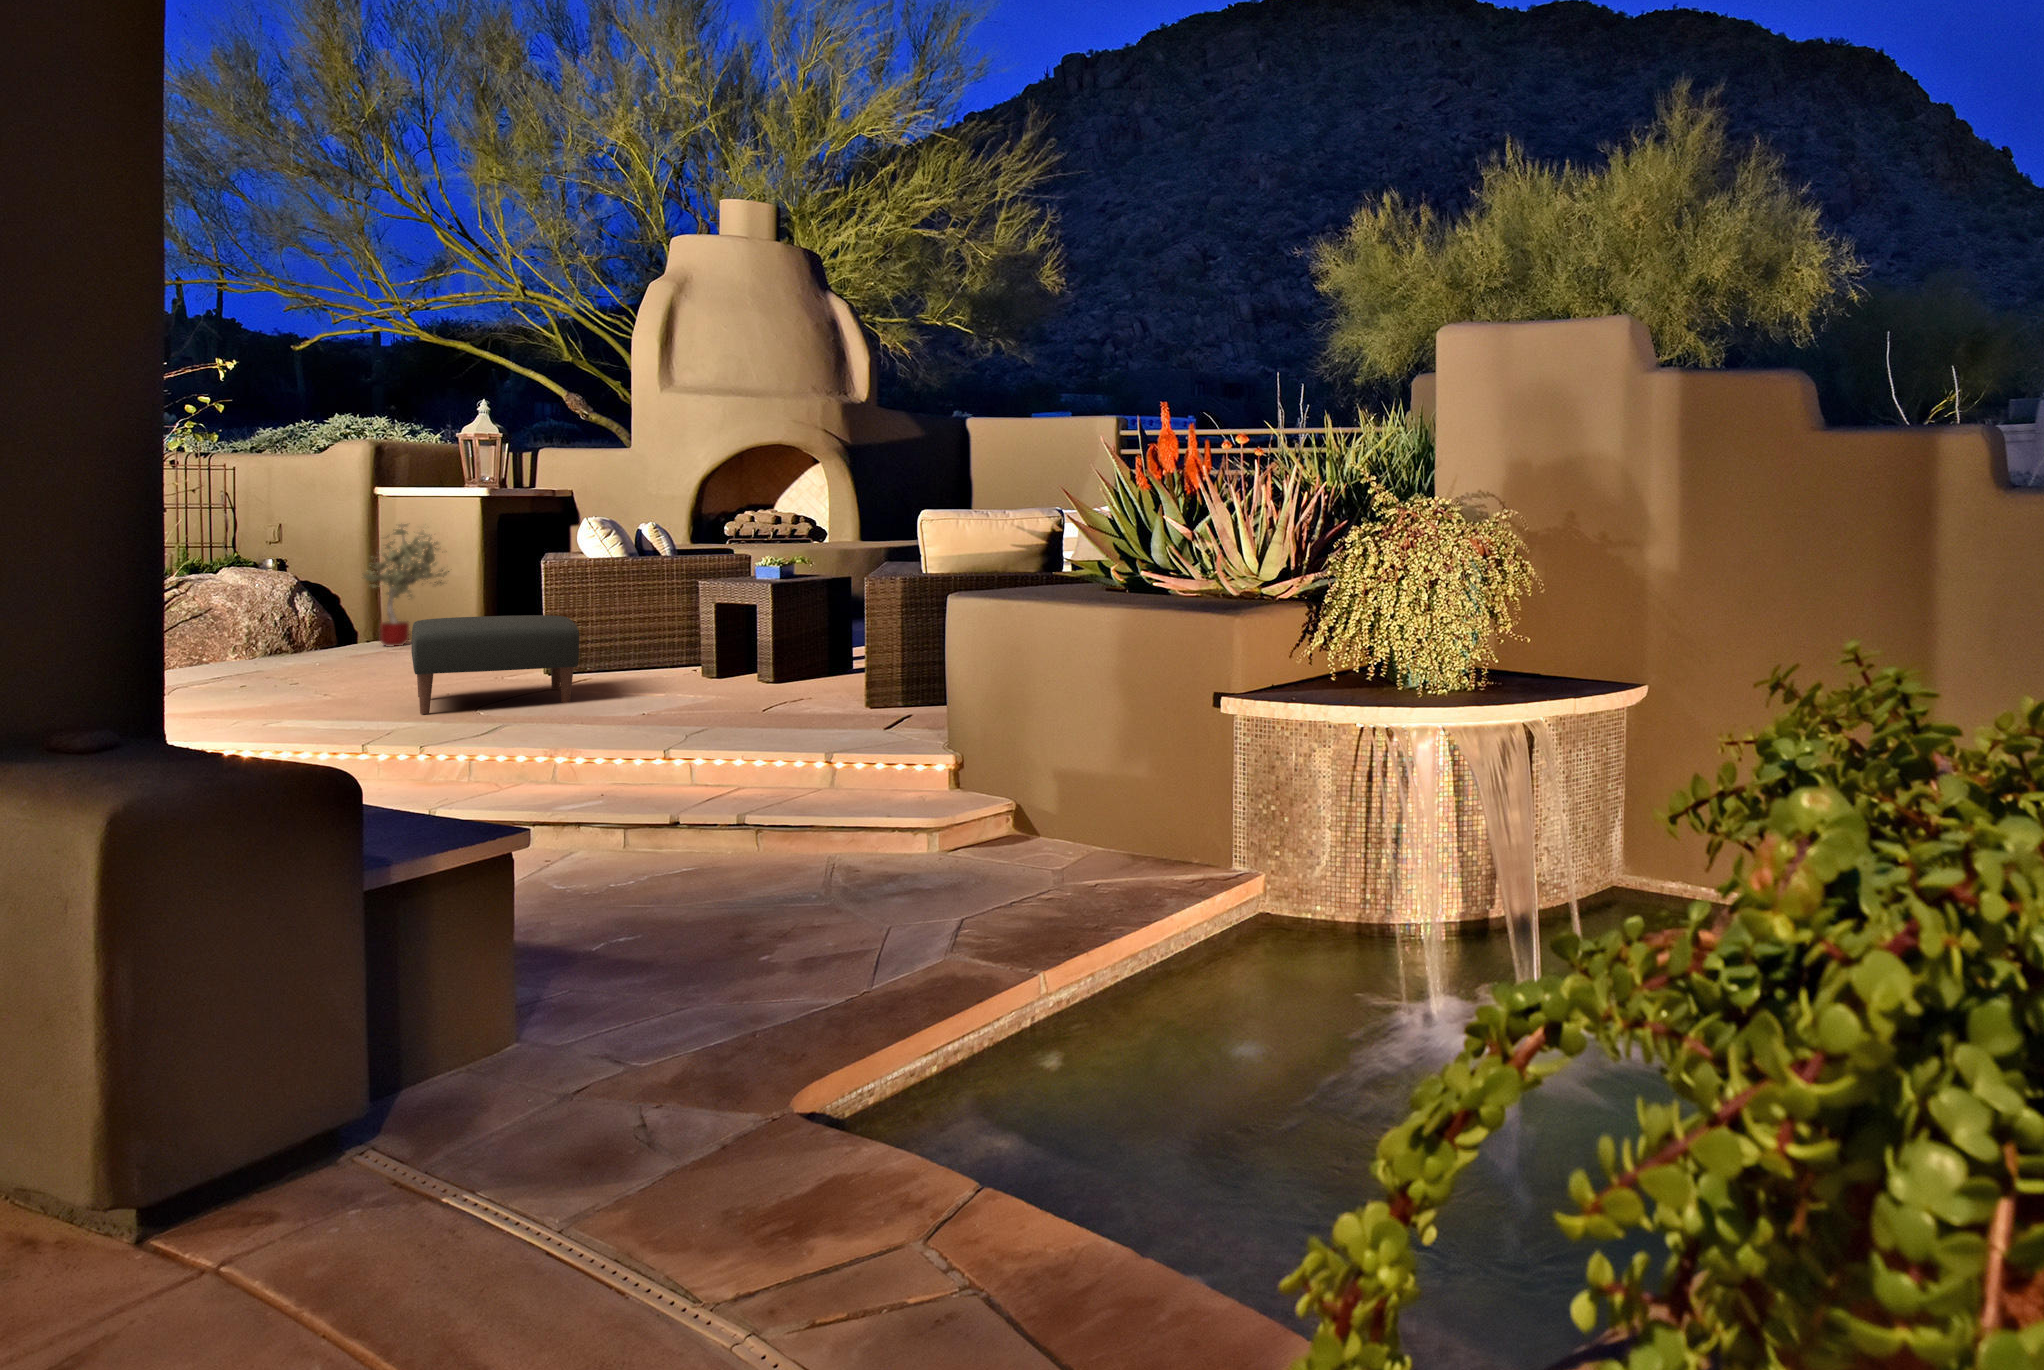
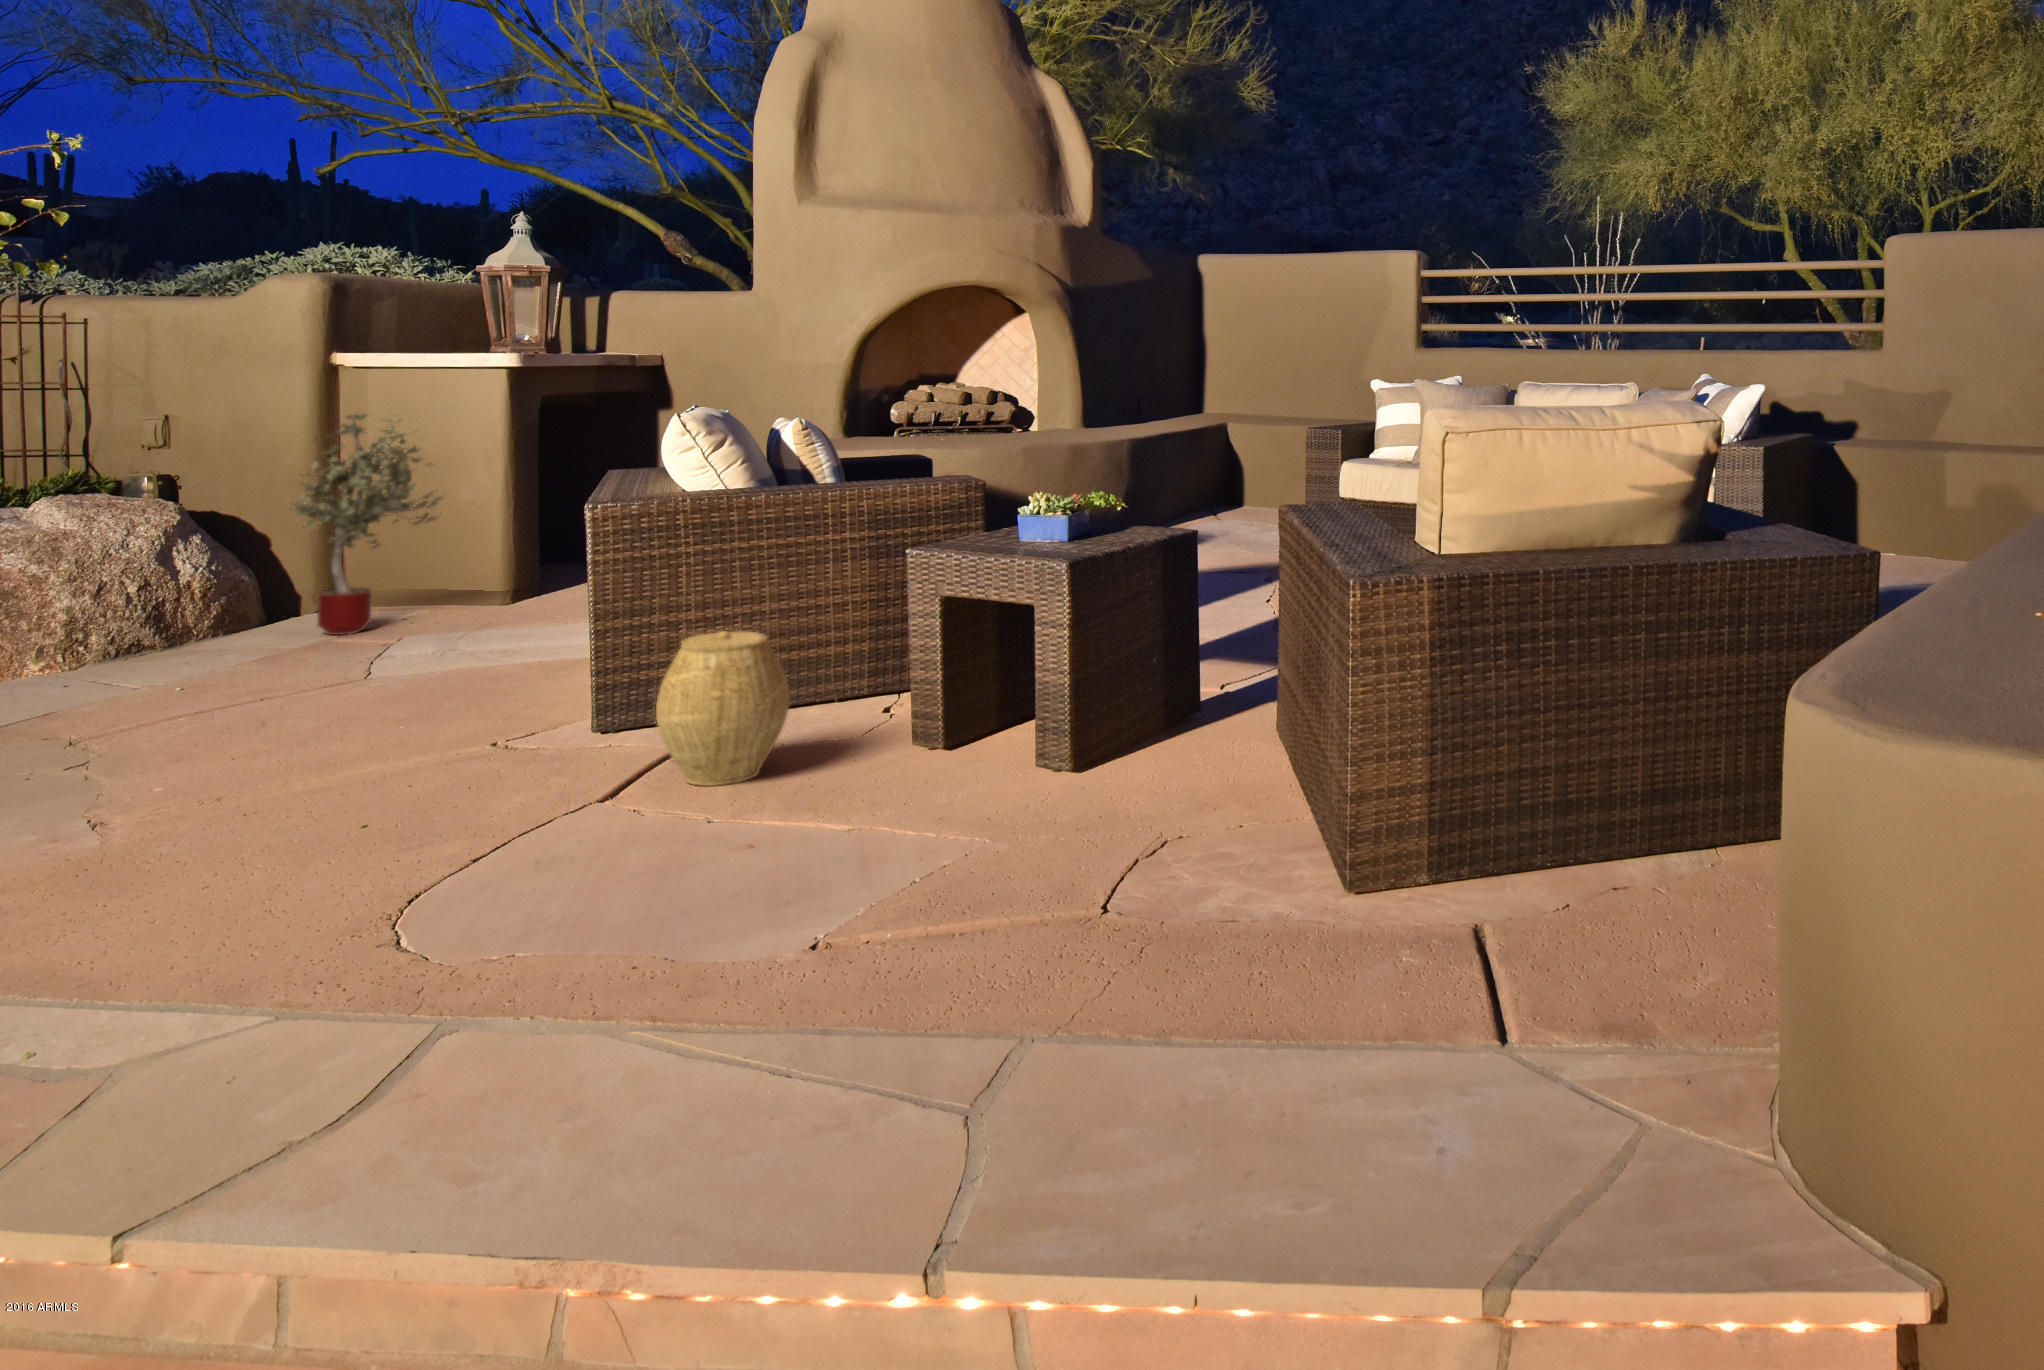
ottoman: present [411,615,579,714] -> none [186,647,638,968]
woven basket: none [582,615,644,683] -> present [656,631,790,786]

